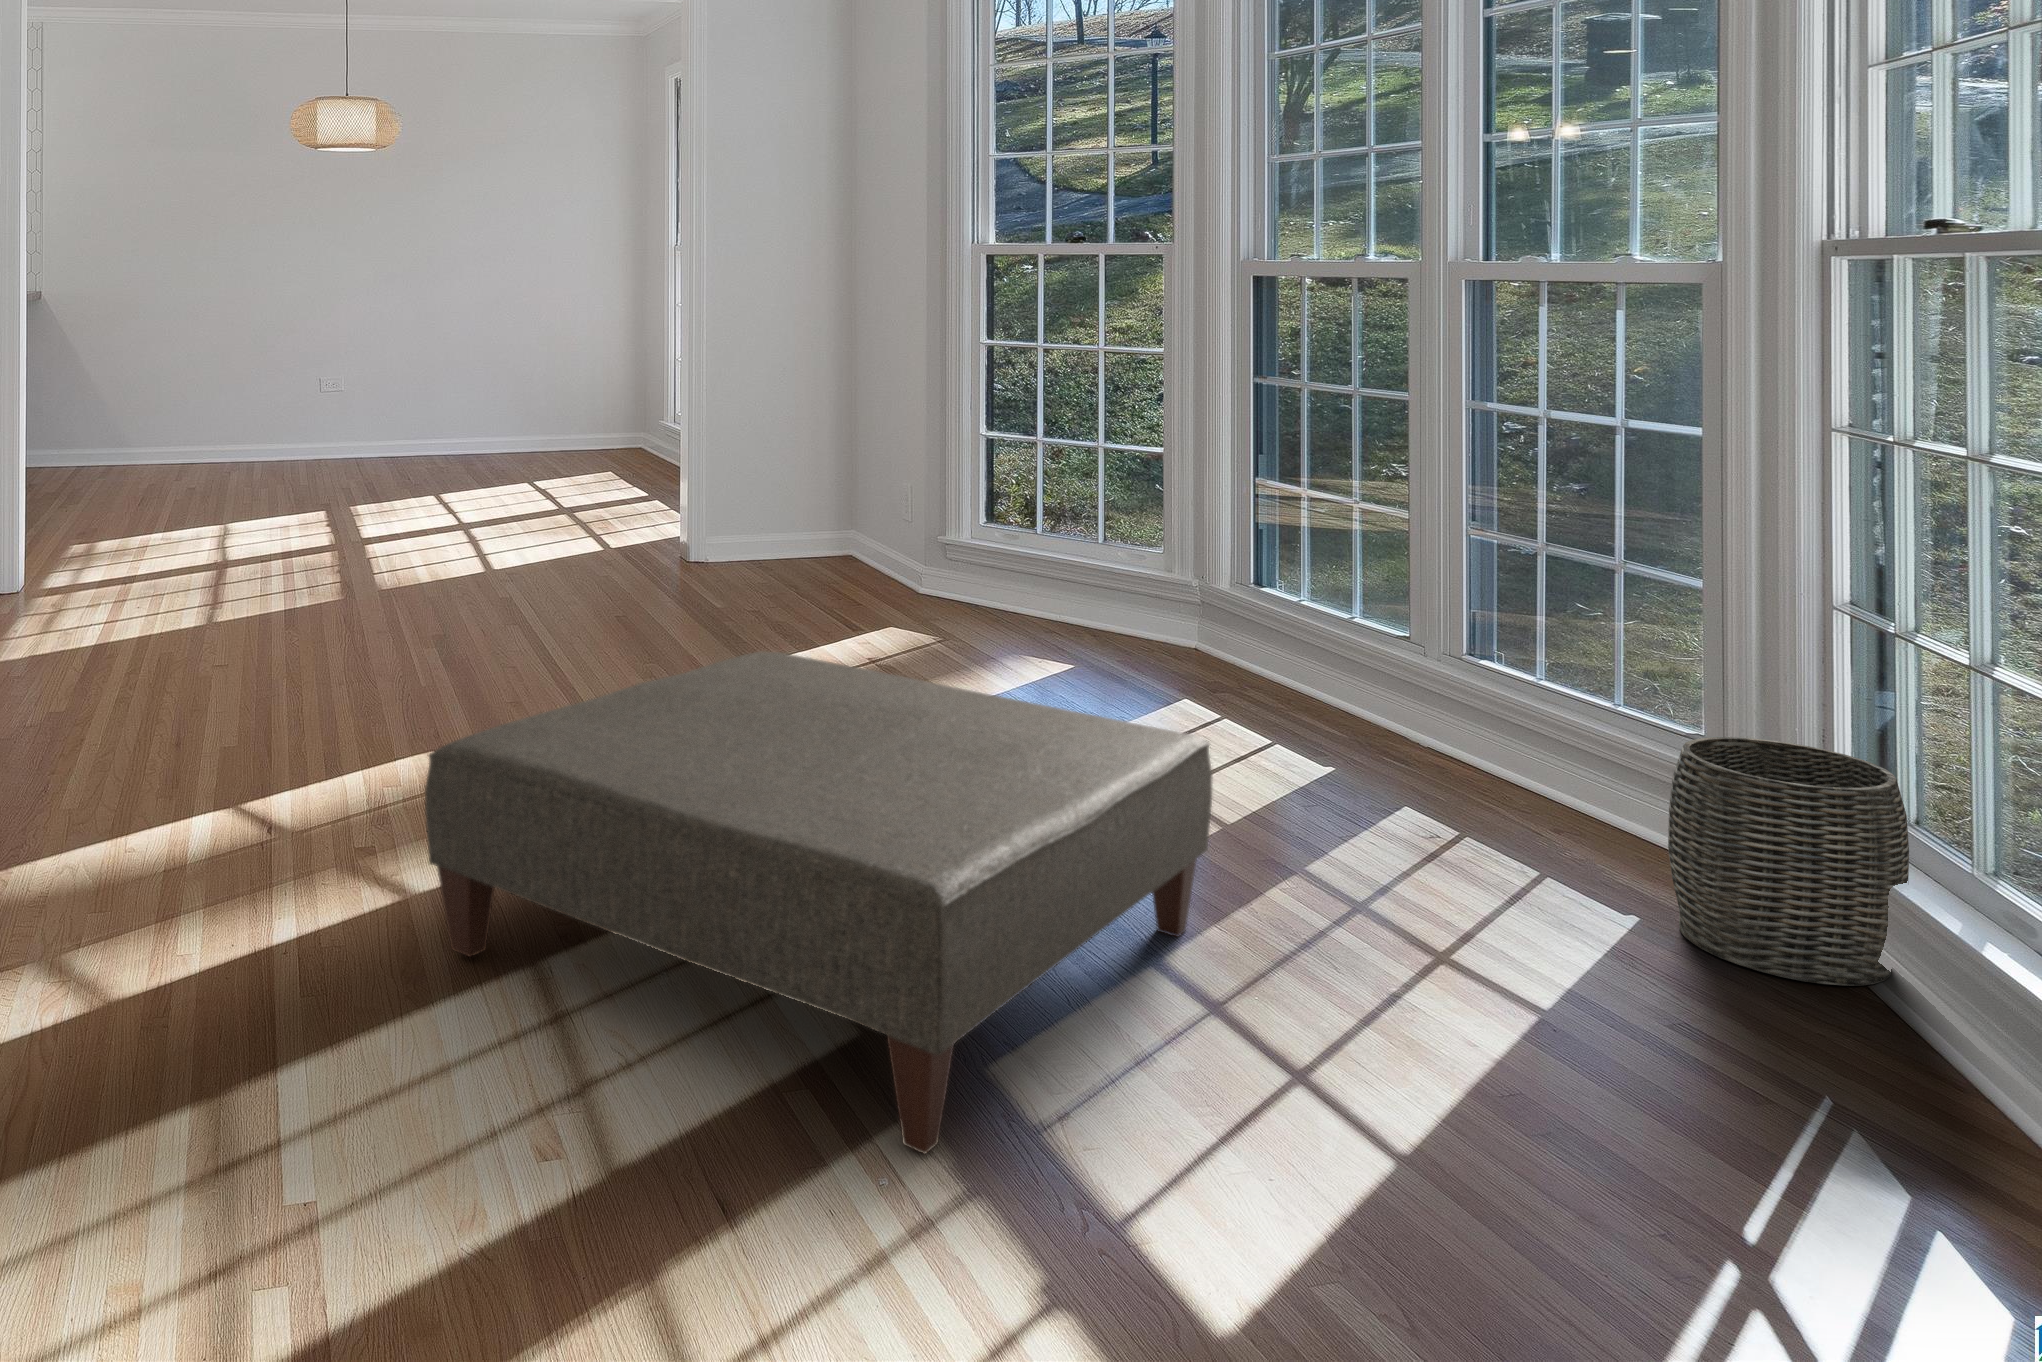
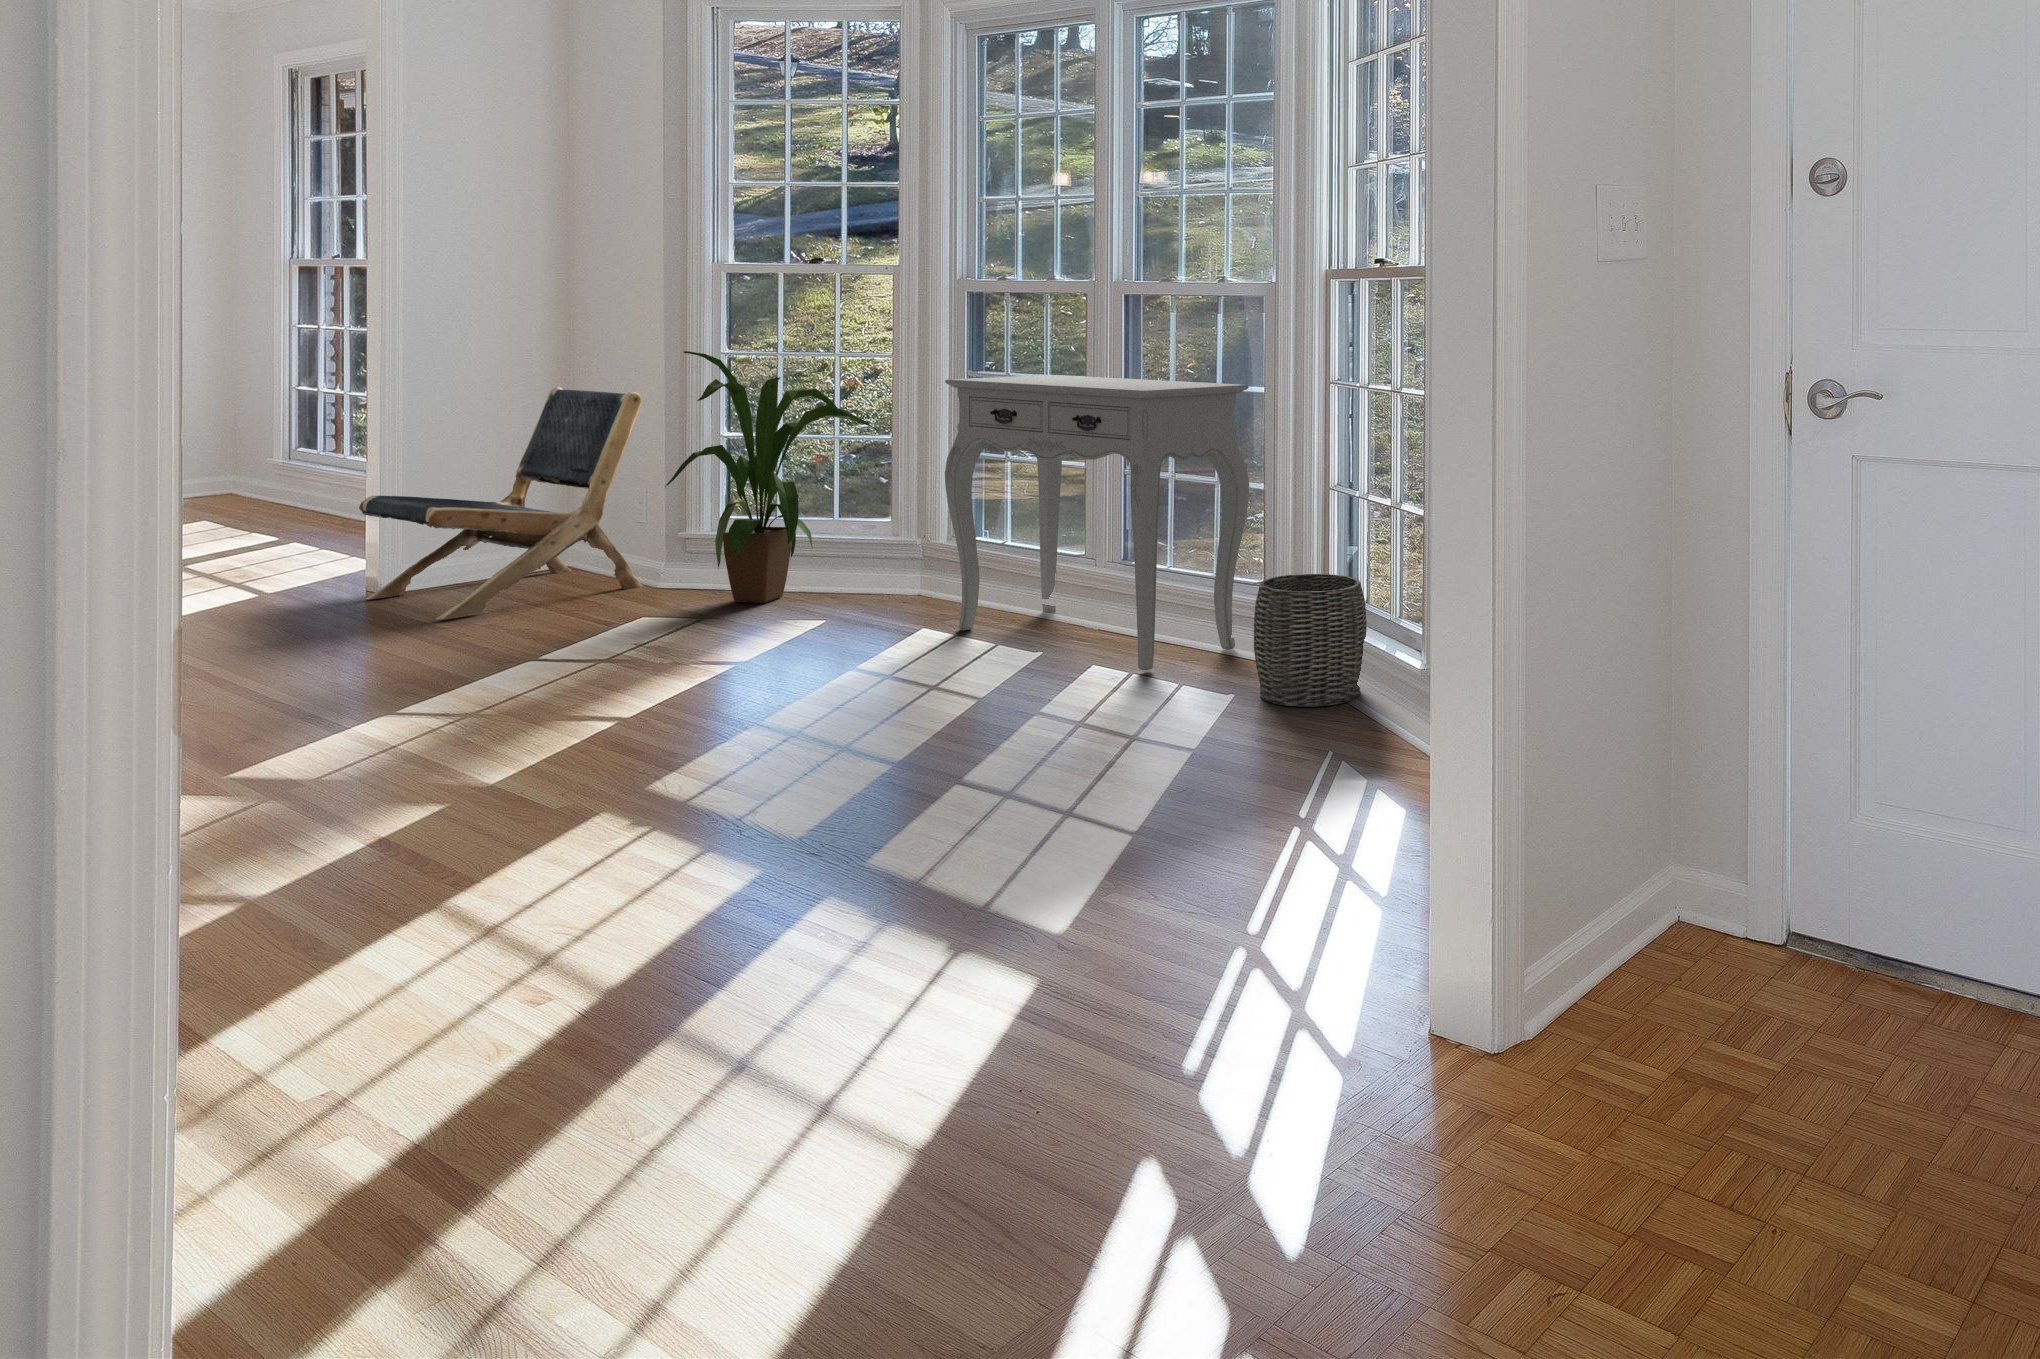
house plant: none [916,349,1140,632] -> present [665,351,872,603]
lounge chair: none [680,382,912,602] -> present [359,387,643,619]
console table: none [1211,391,1673,831] -> present [945,375,1249,670]
ottoman: present [425,652,1212,1154] -> none [306,620,991,917]

